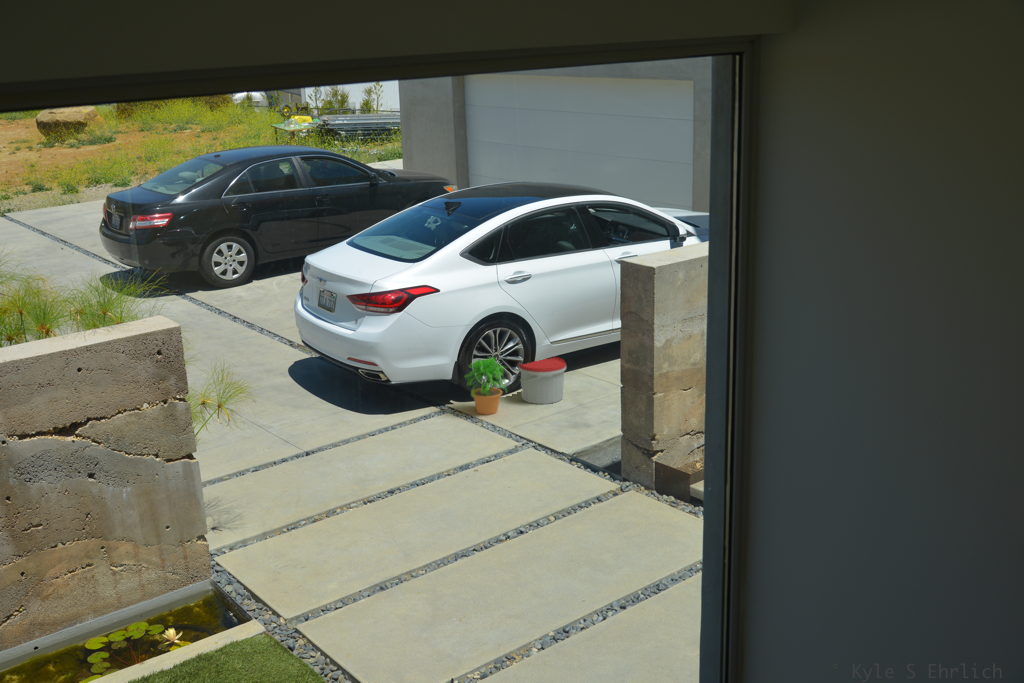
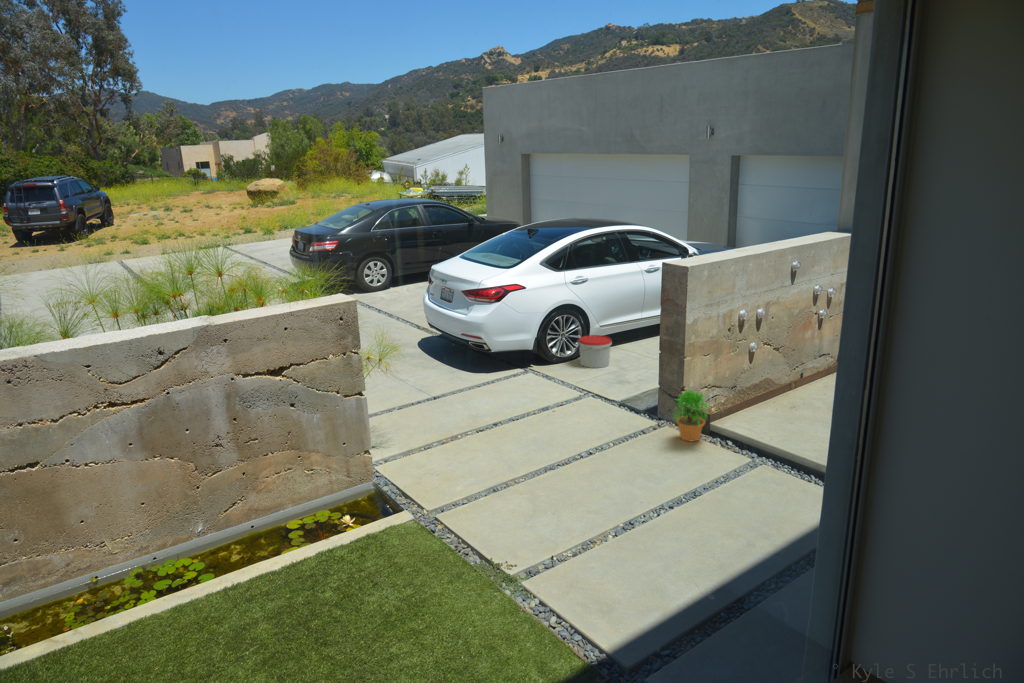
potted plant: present [467,357,505,415] -> present [674,390,708,442]

